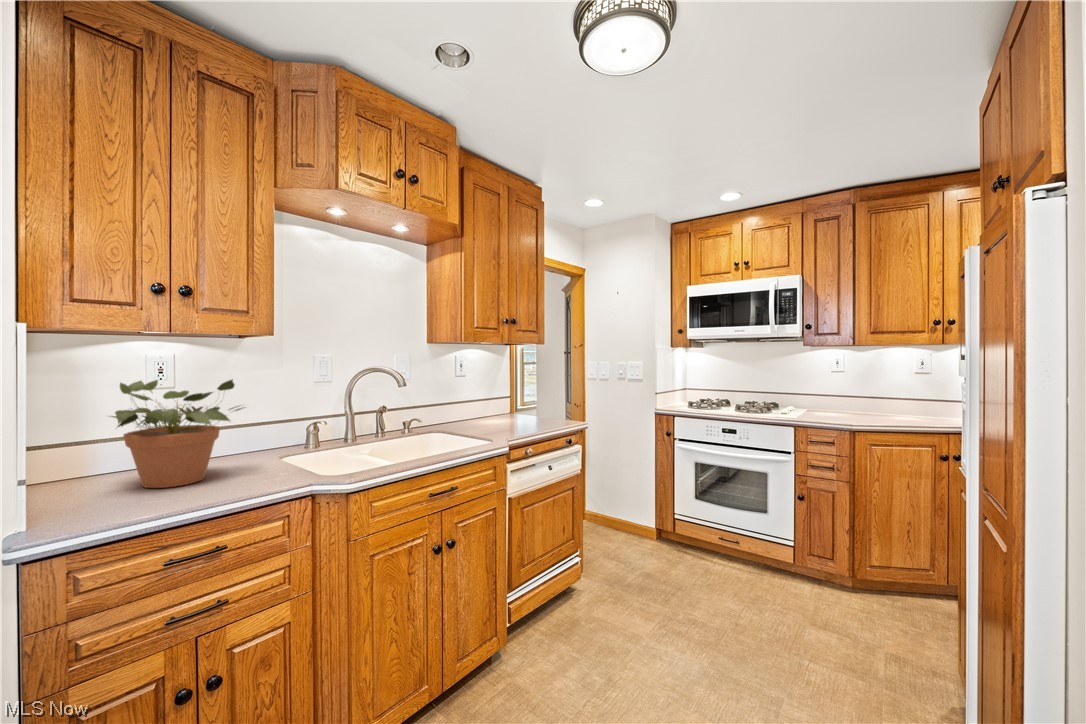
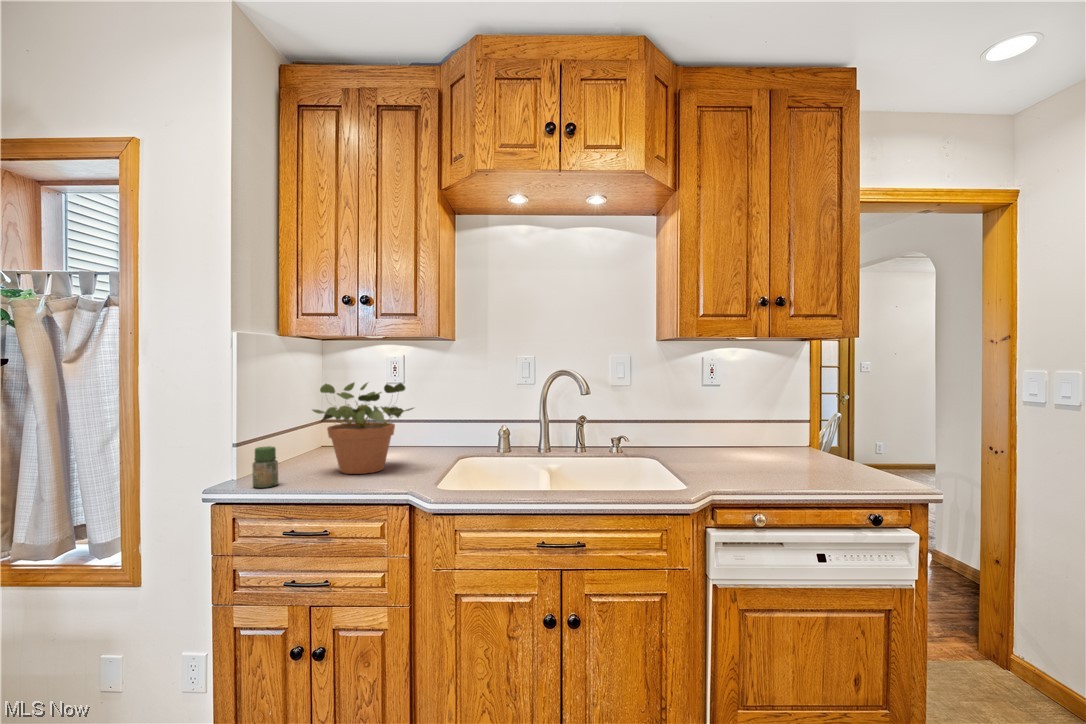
jar: none [67,466,110,523] -> present [252,446,278,488]

